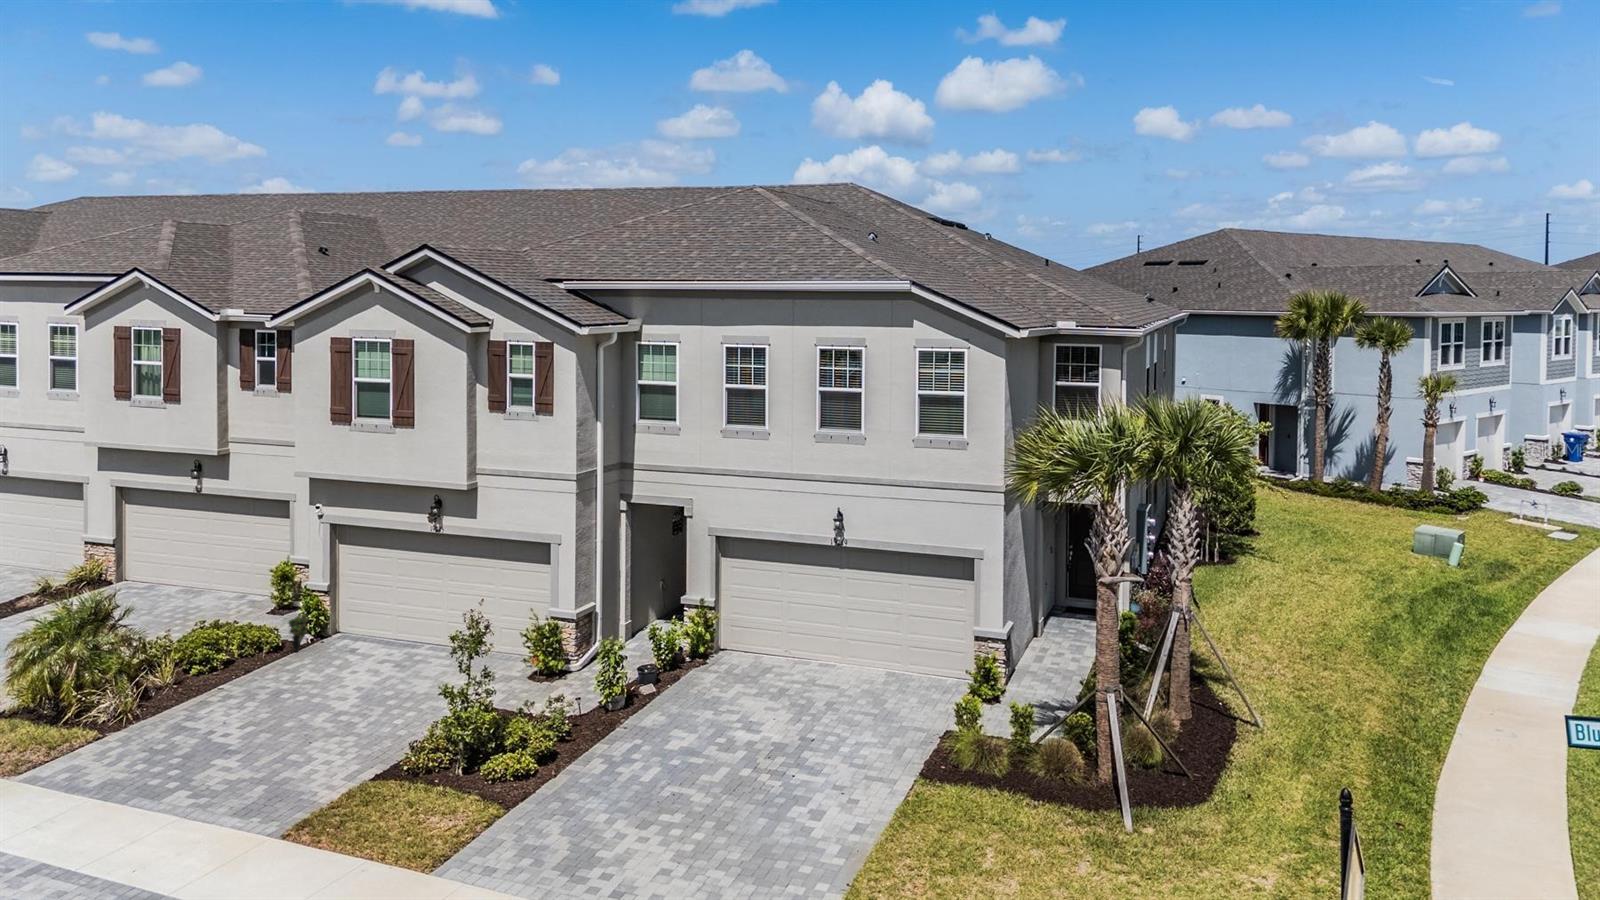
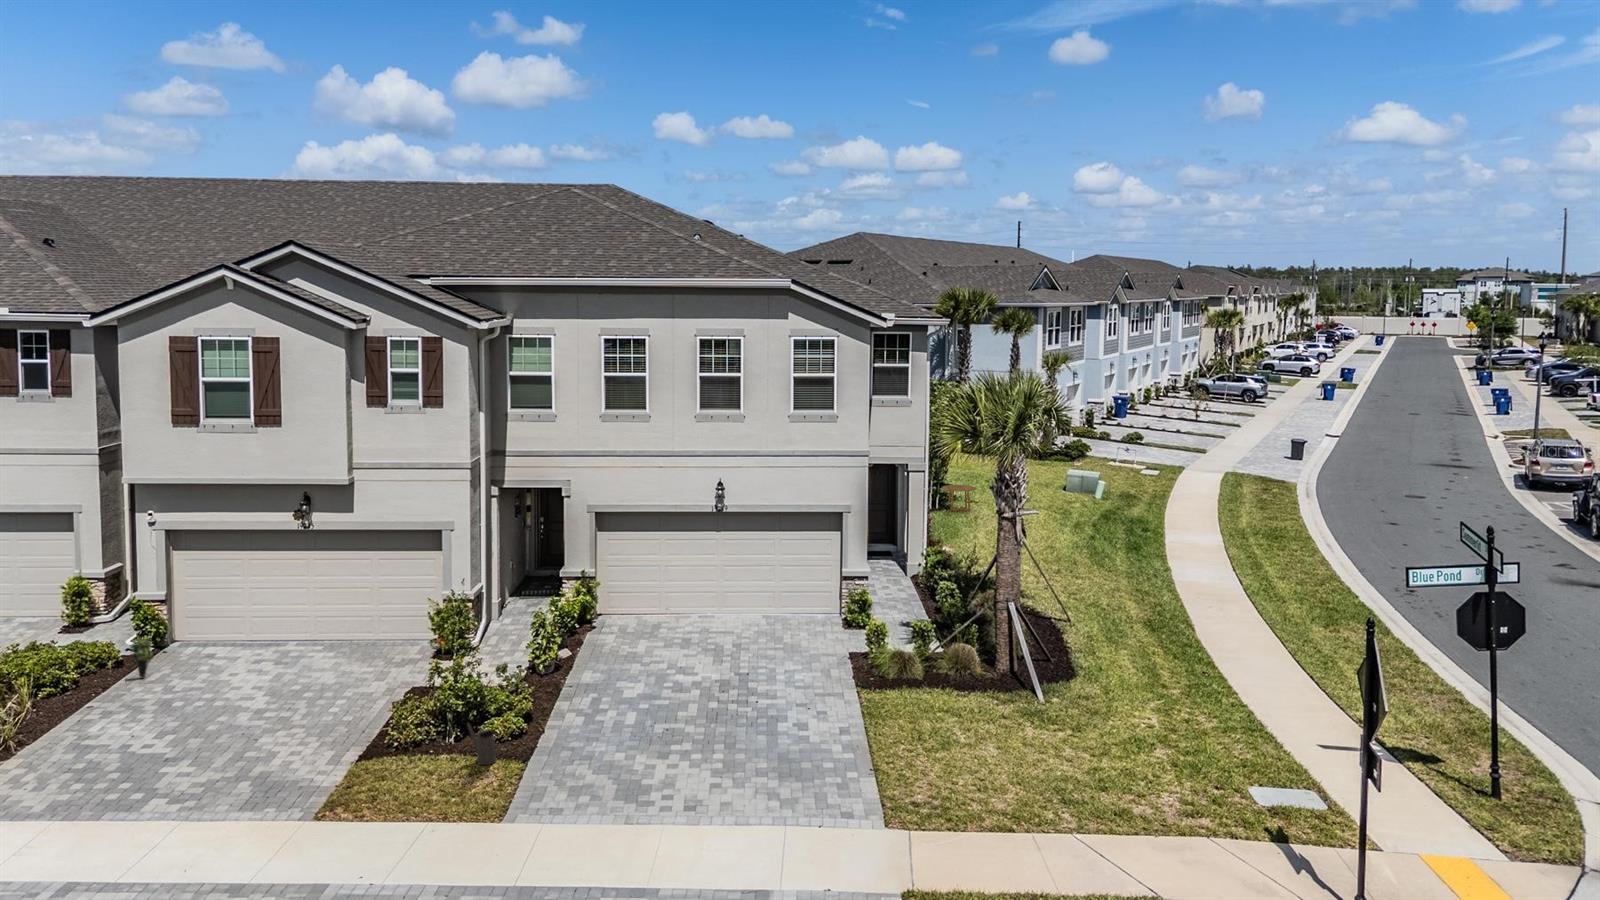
round table: none [1211,531,1256,566] -> present [942,485,977,512]
watering can: none [460,741,481,788] -> present [467,723,496,765]

